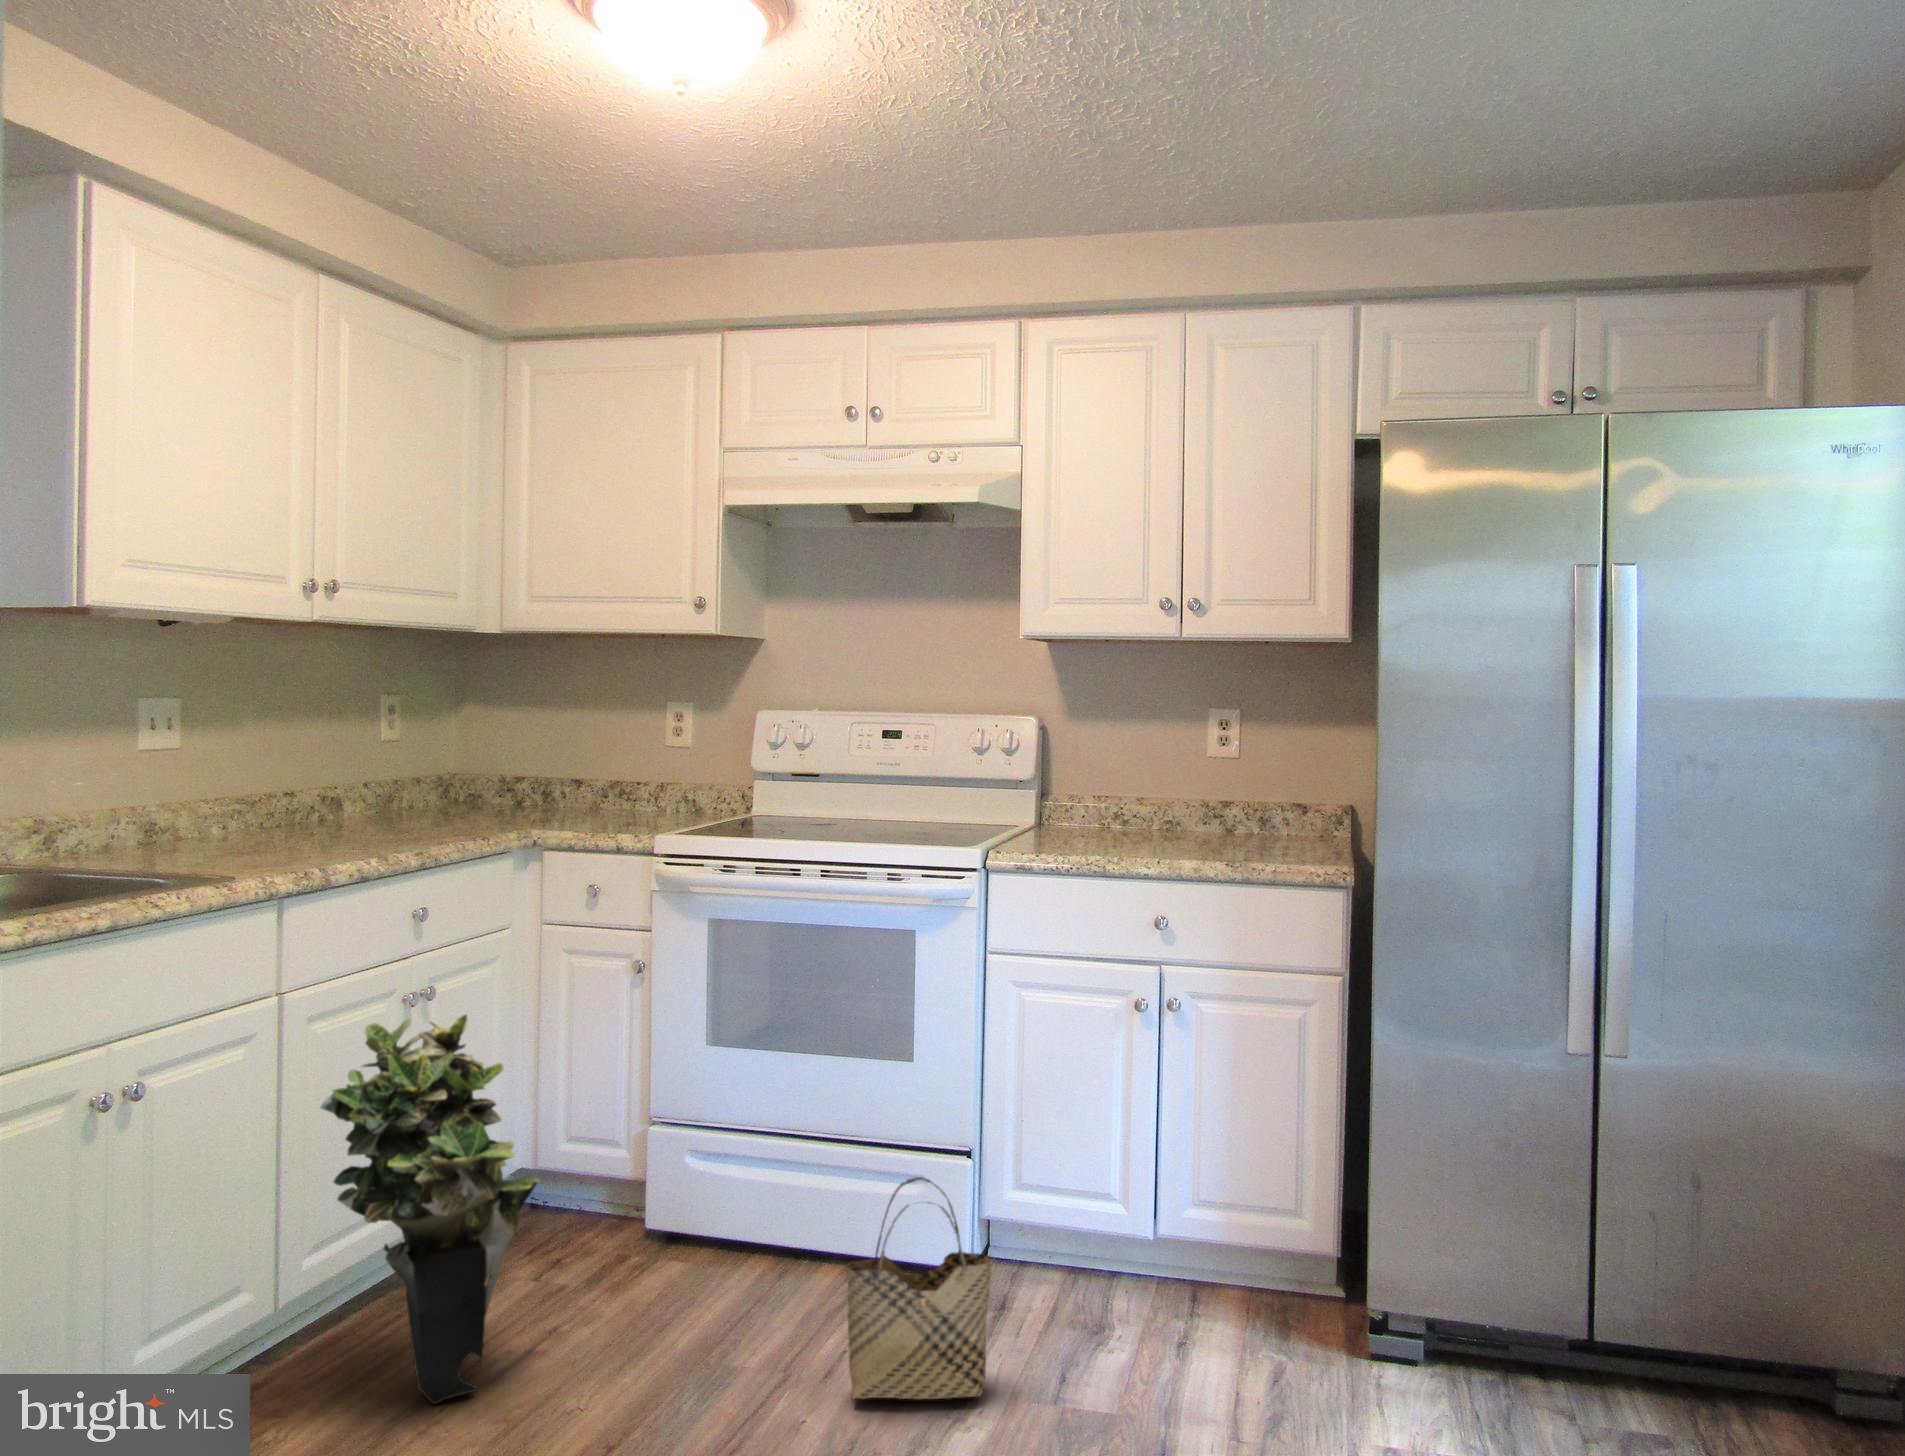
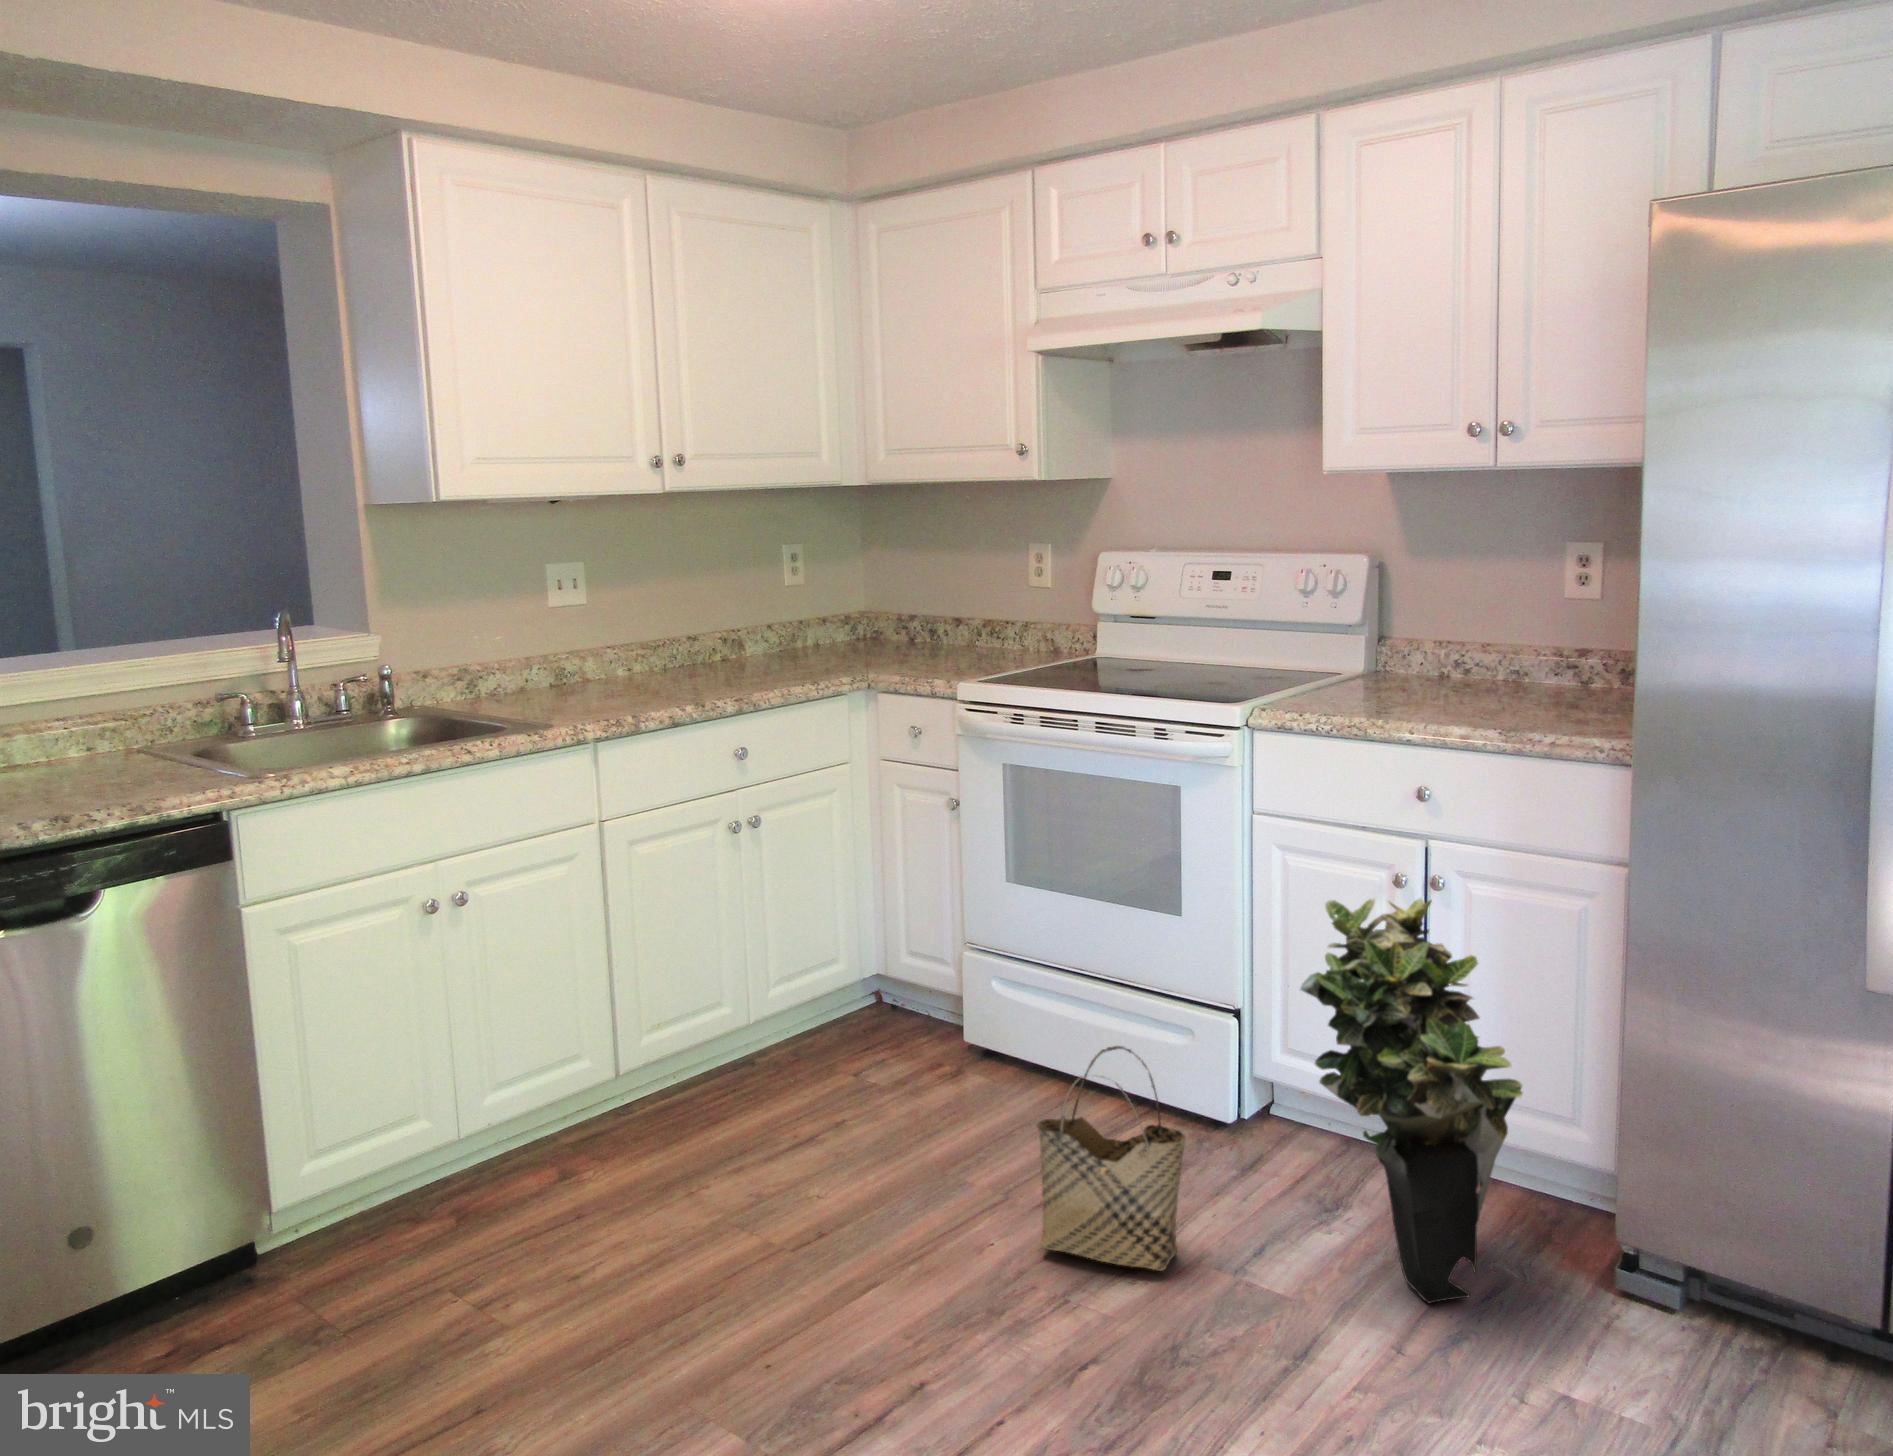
potted plant: present [321,1015,539,1404] -> present [1300,898,1523,1303]

